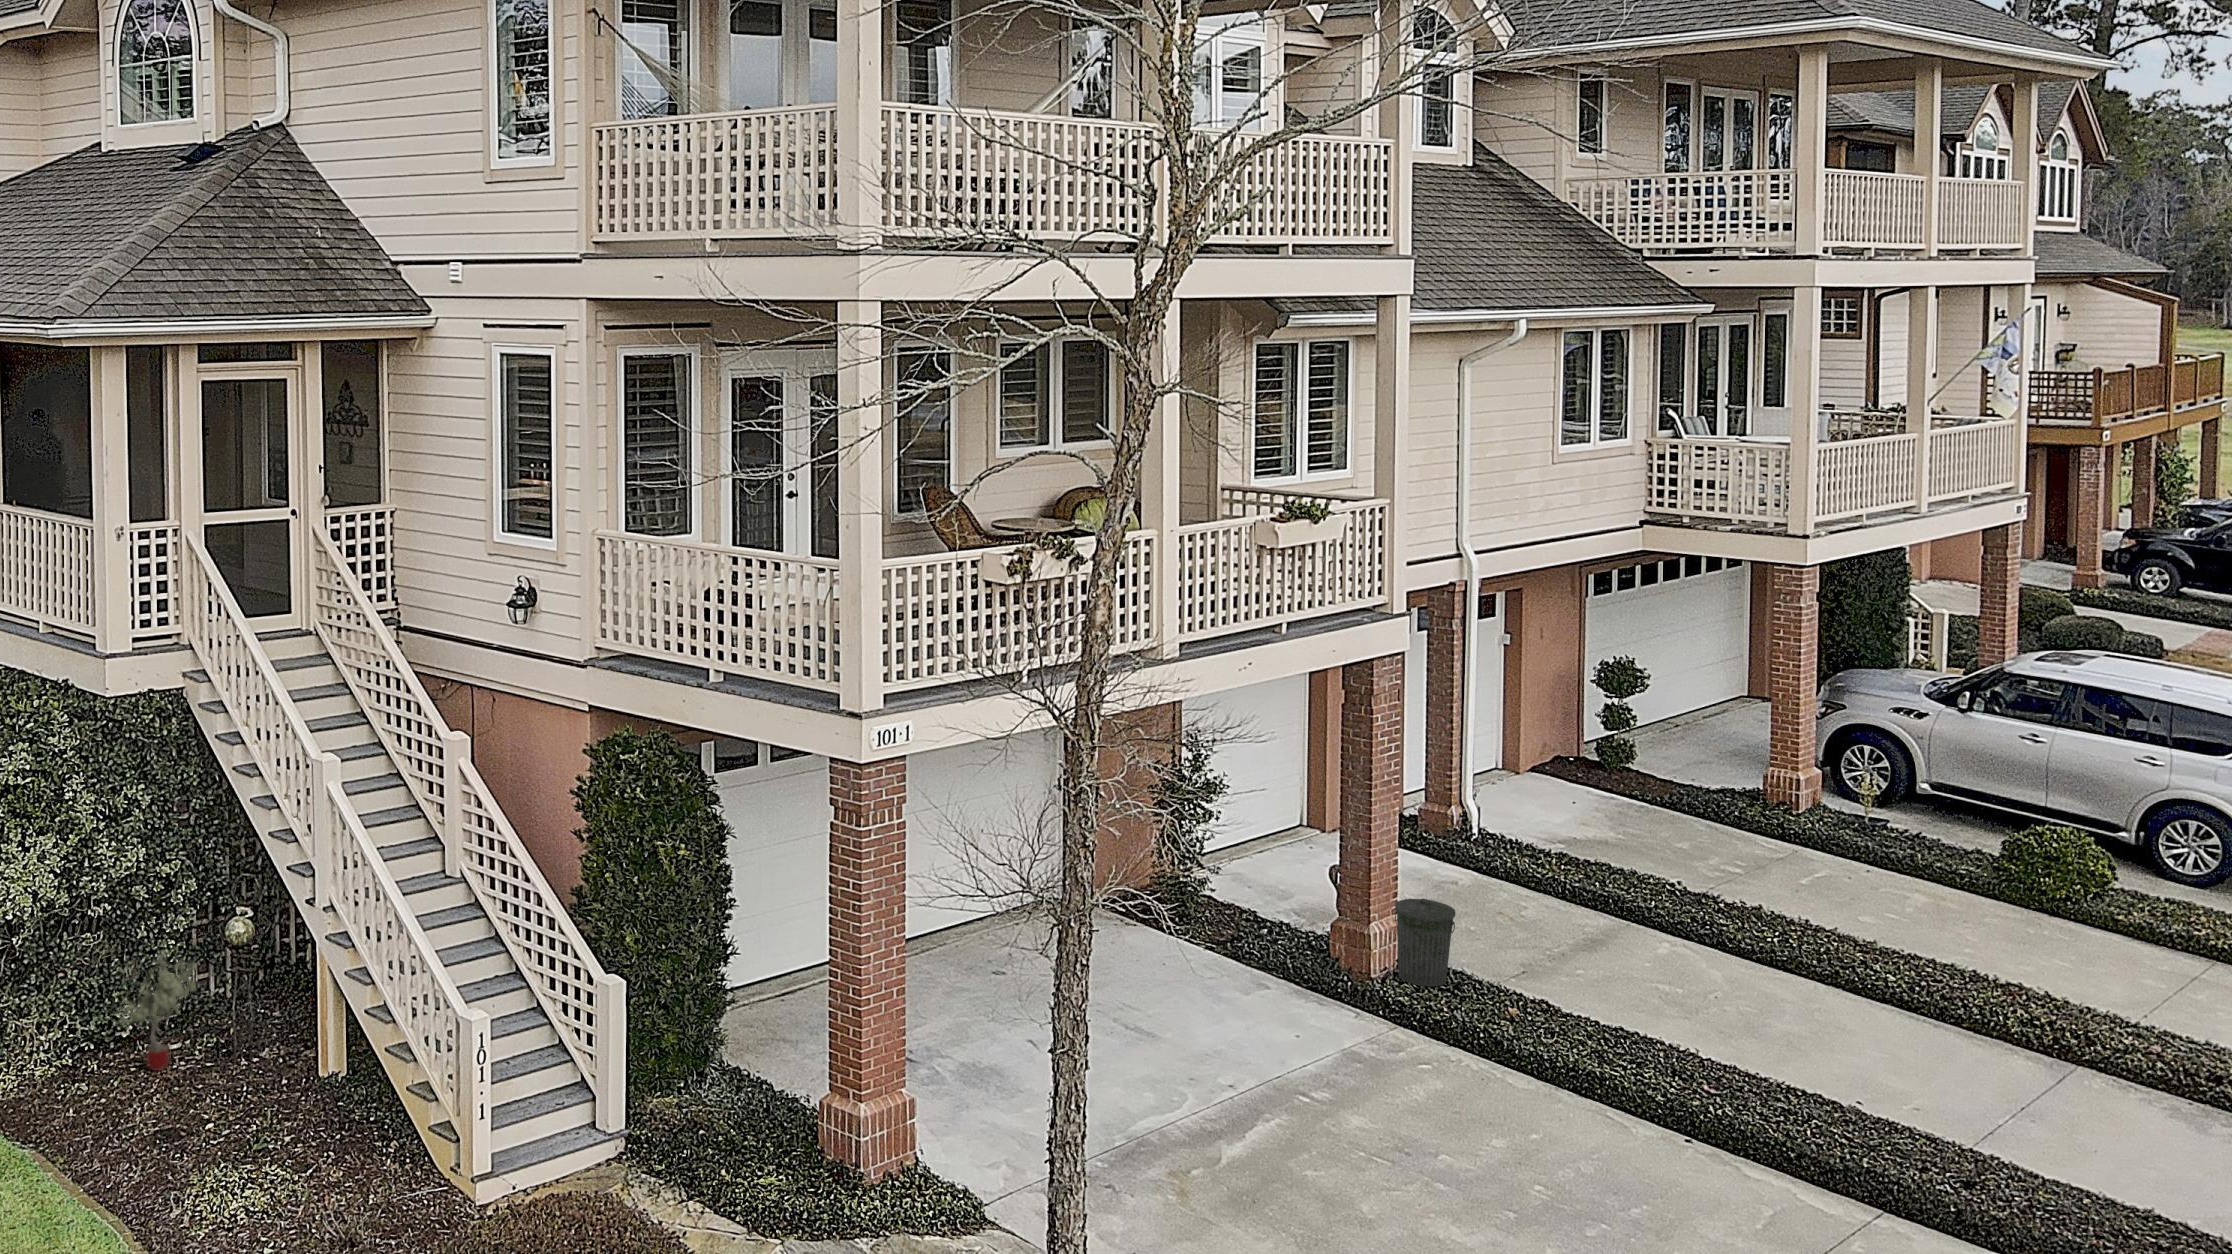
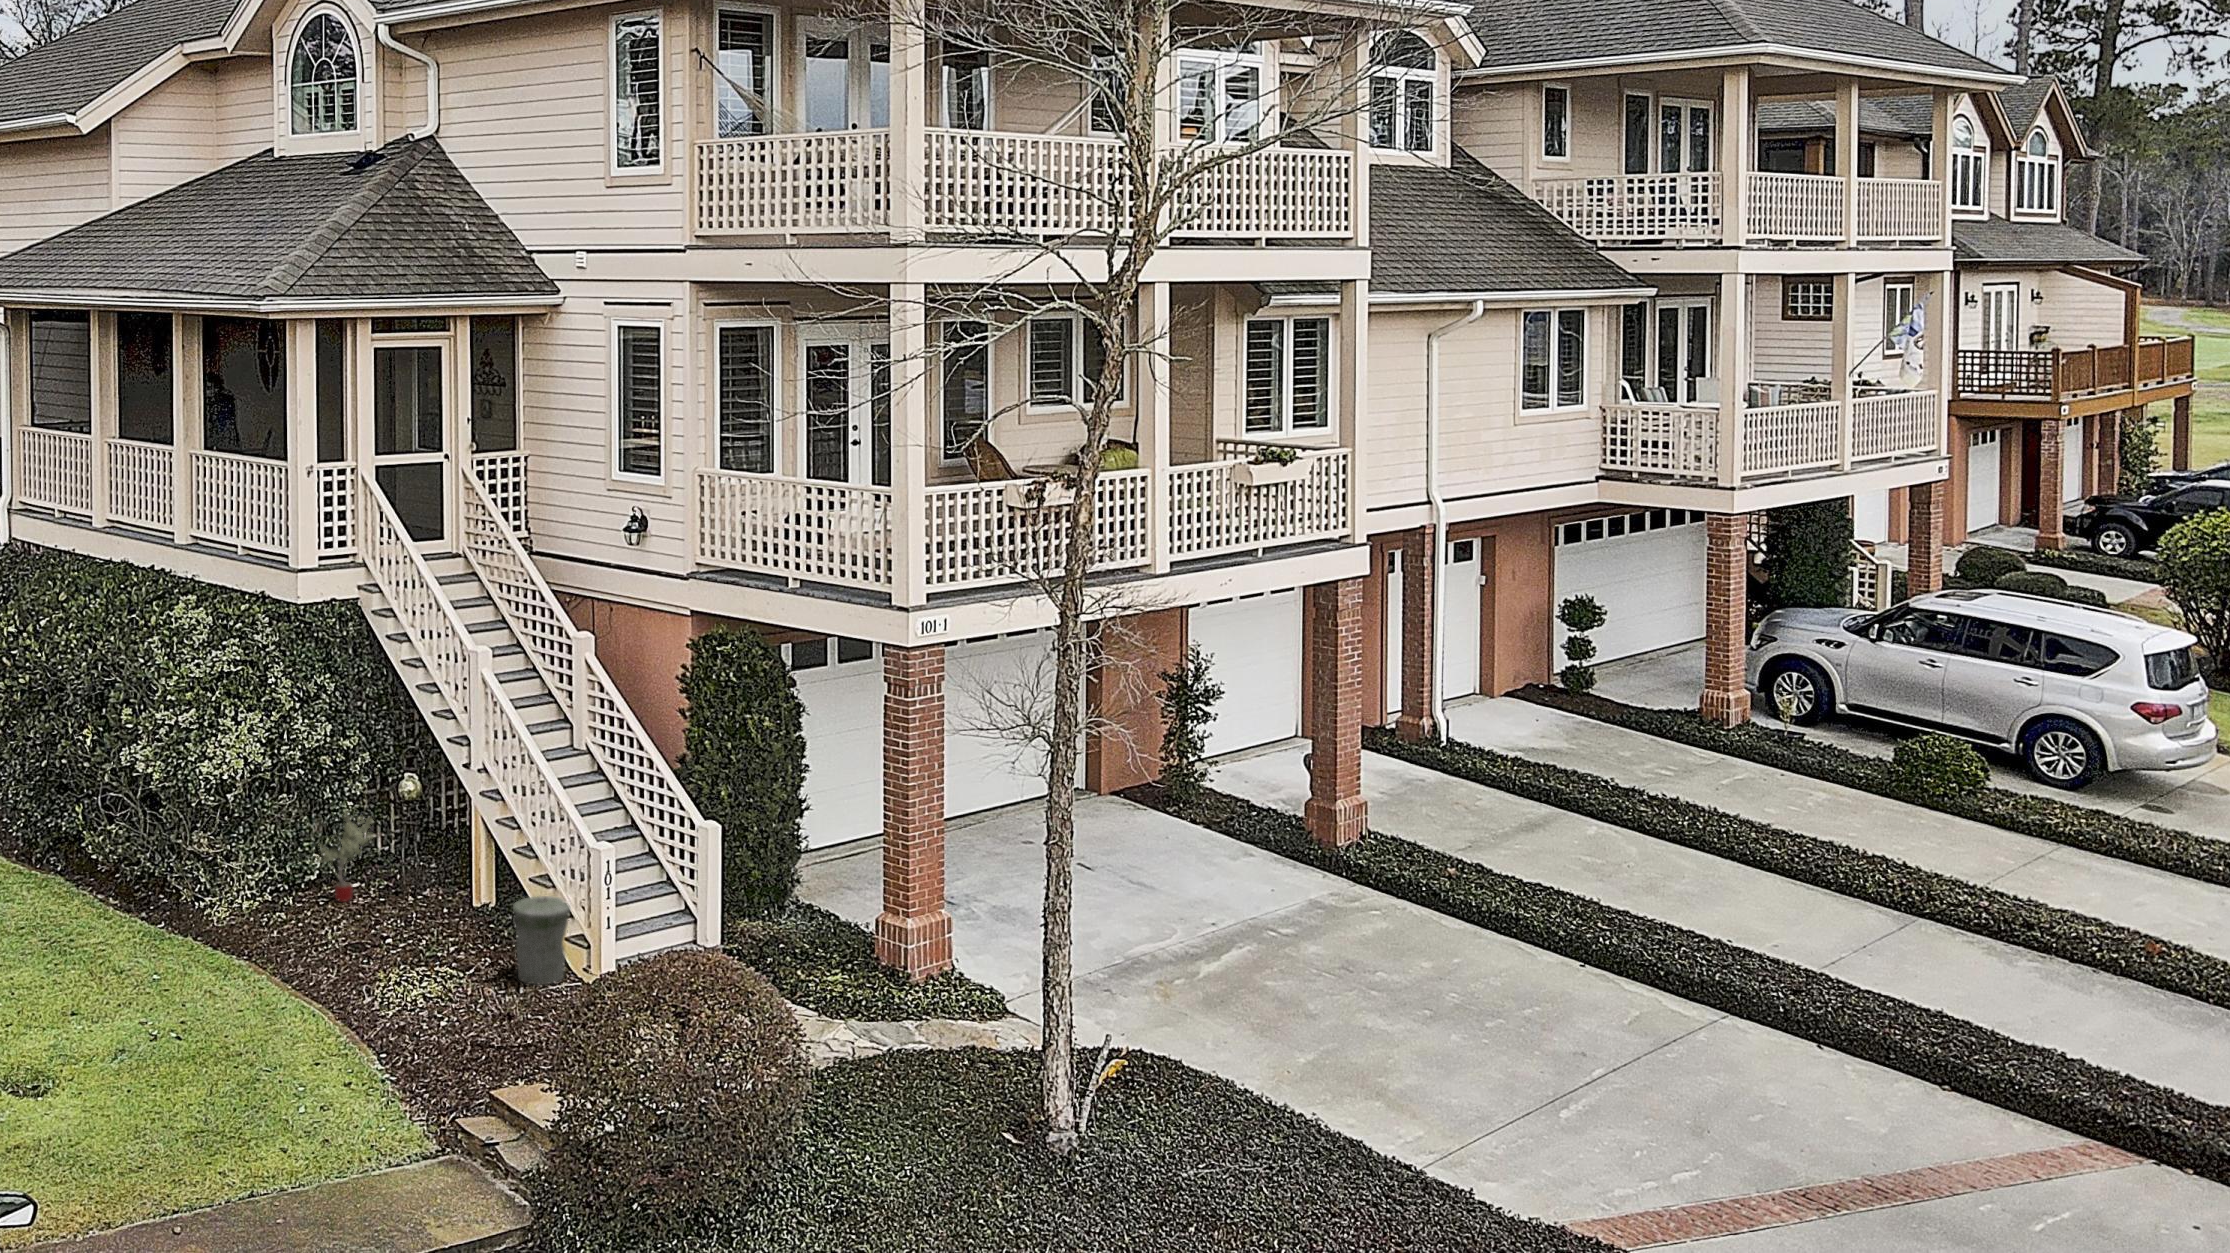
trash can: present [1395,898,1455,986] -> present [513,896,570,985]

